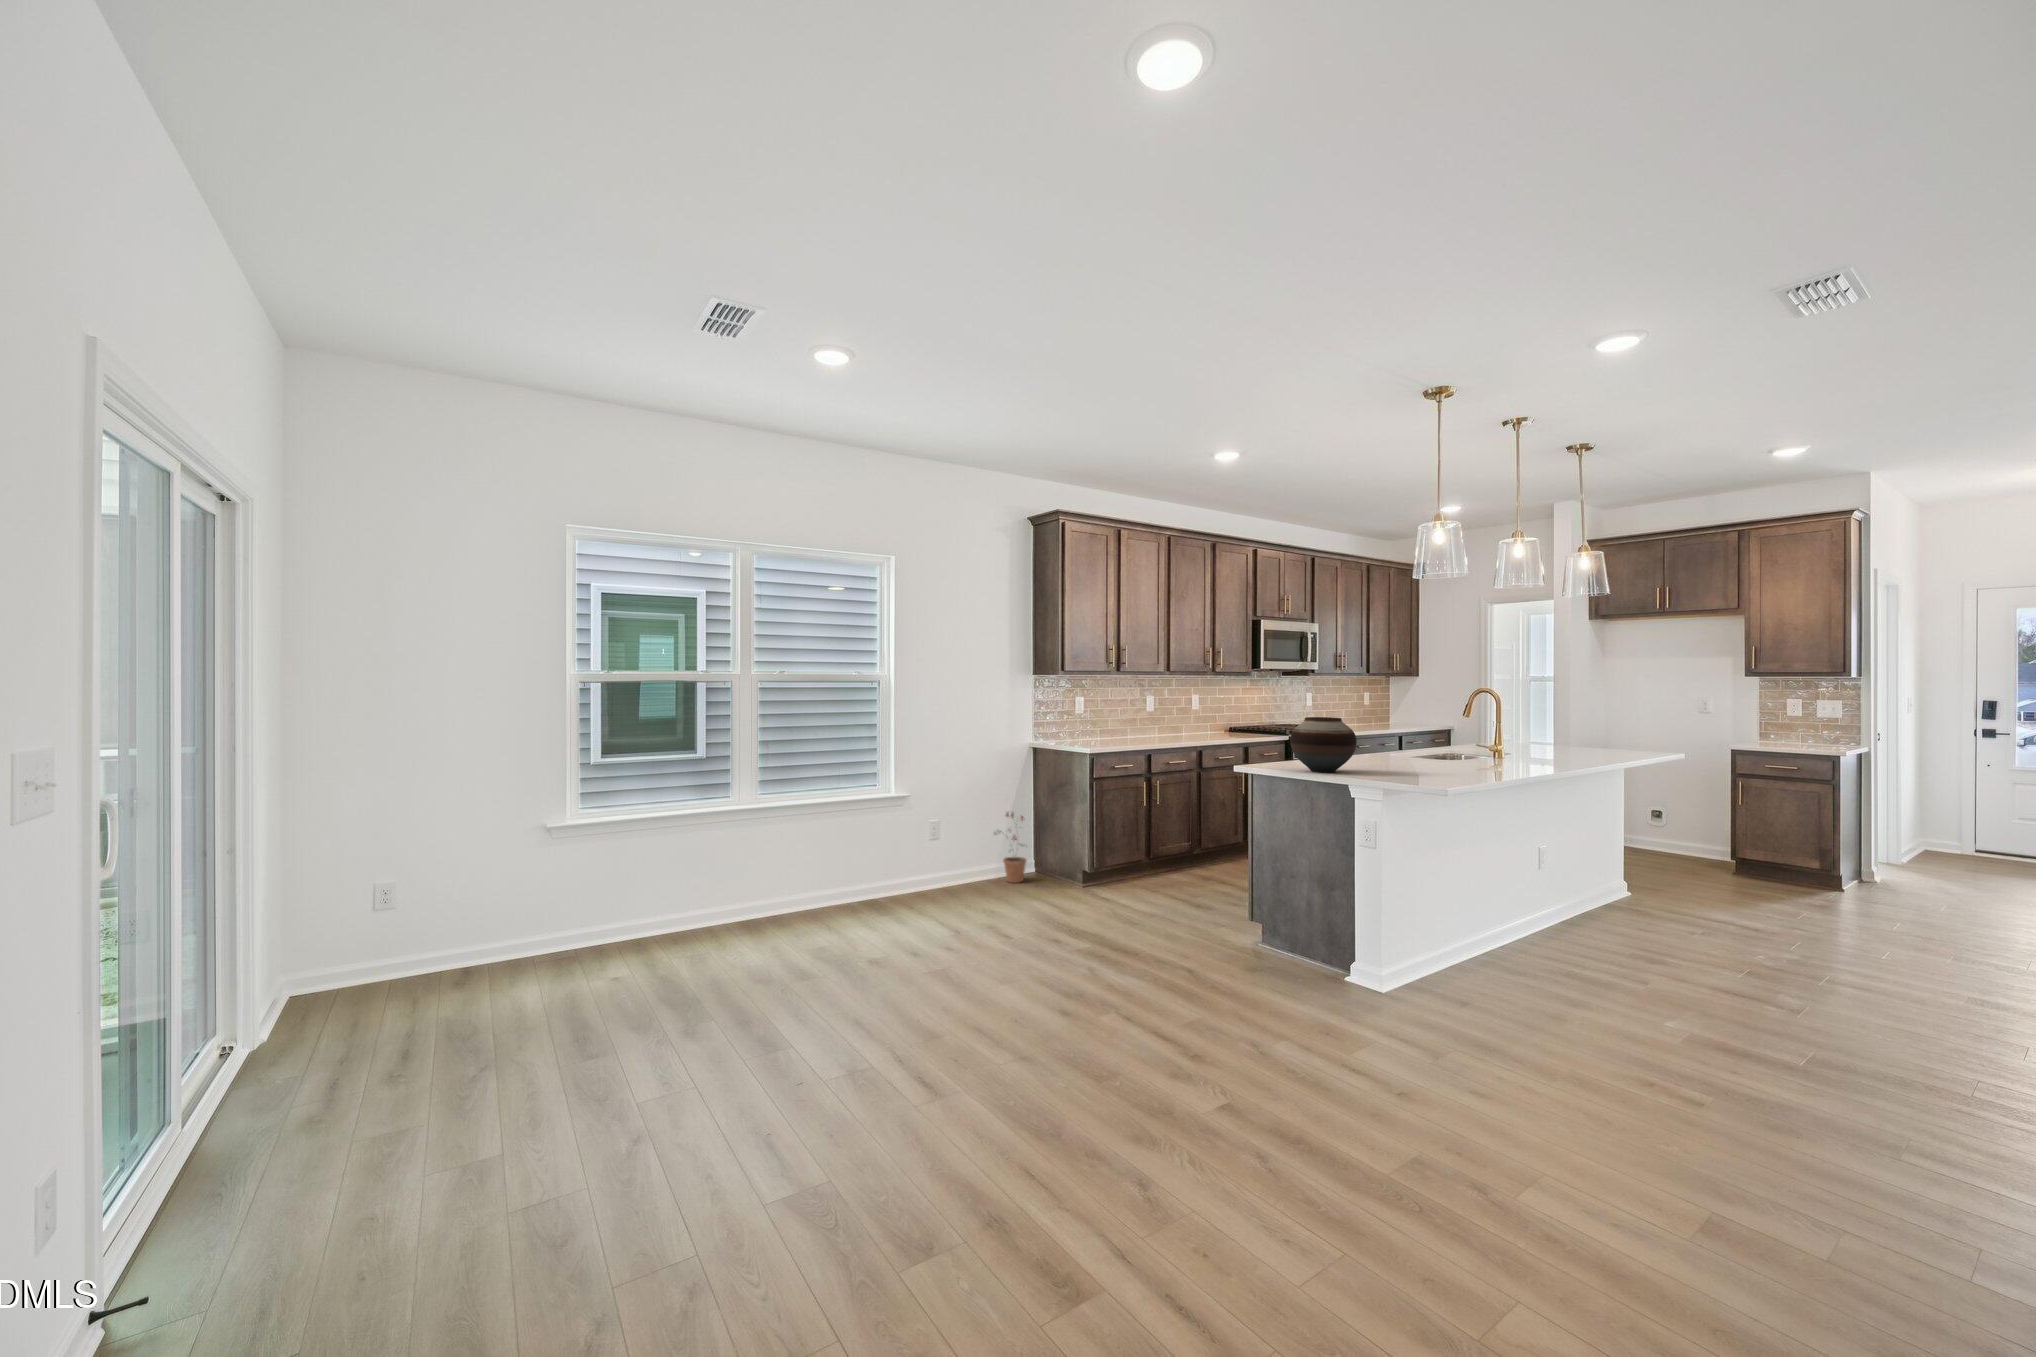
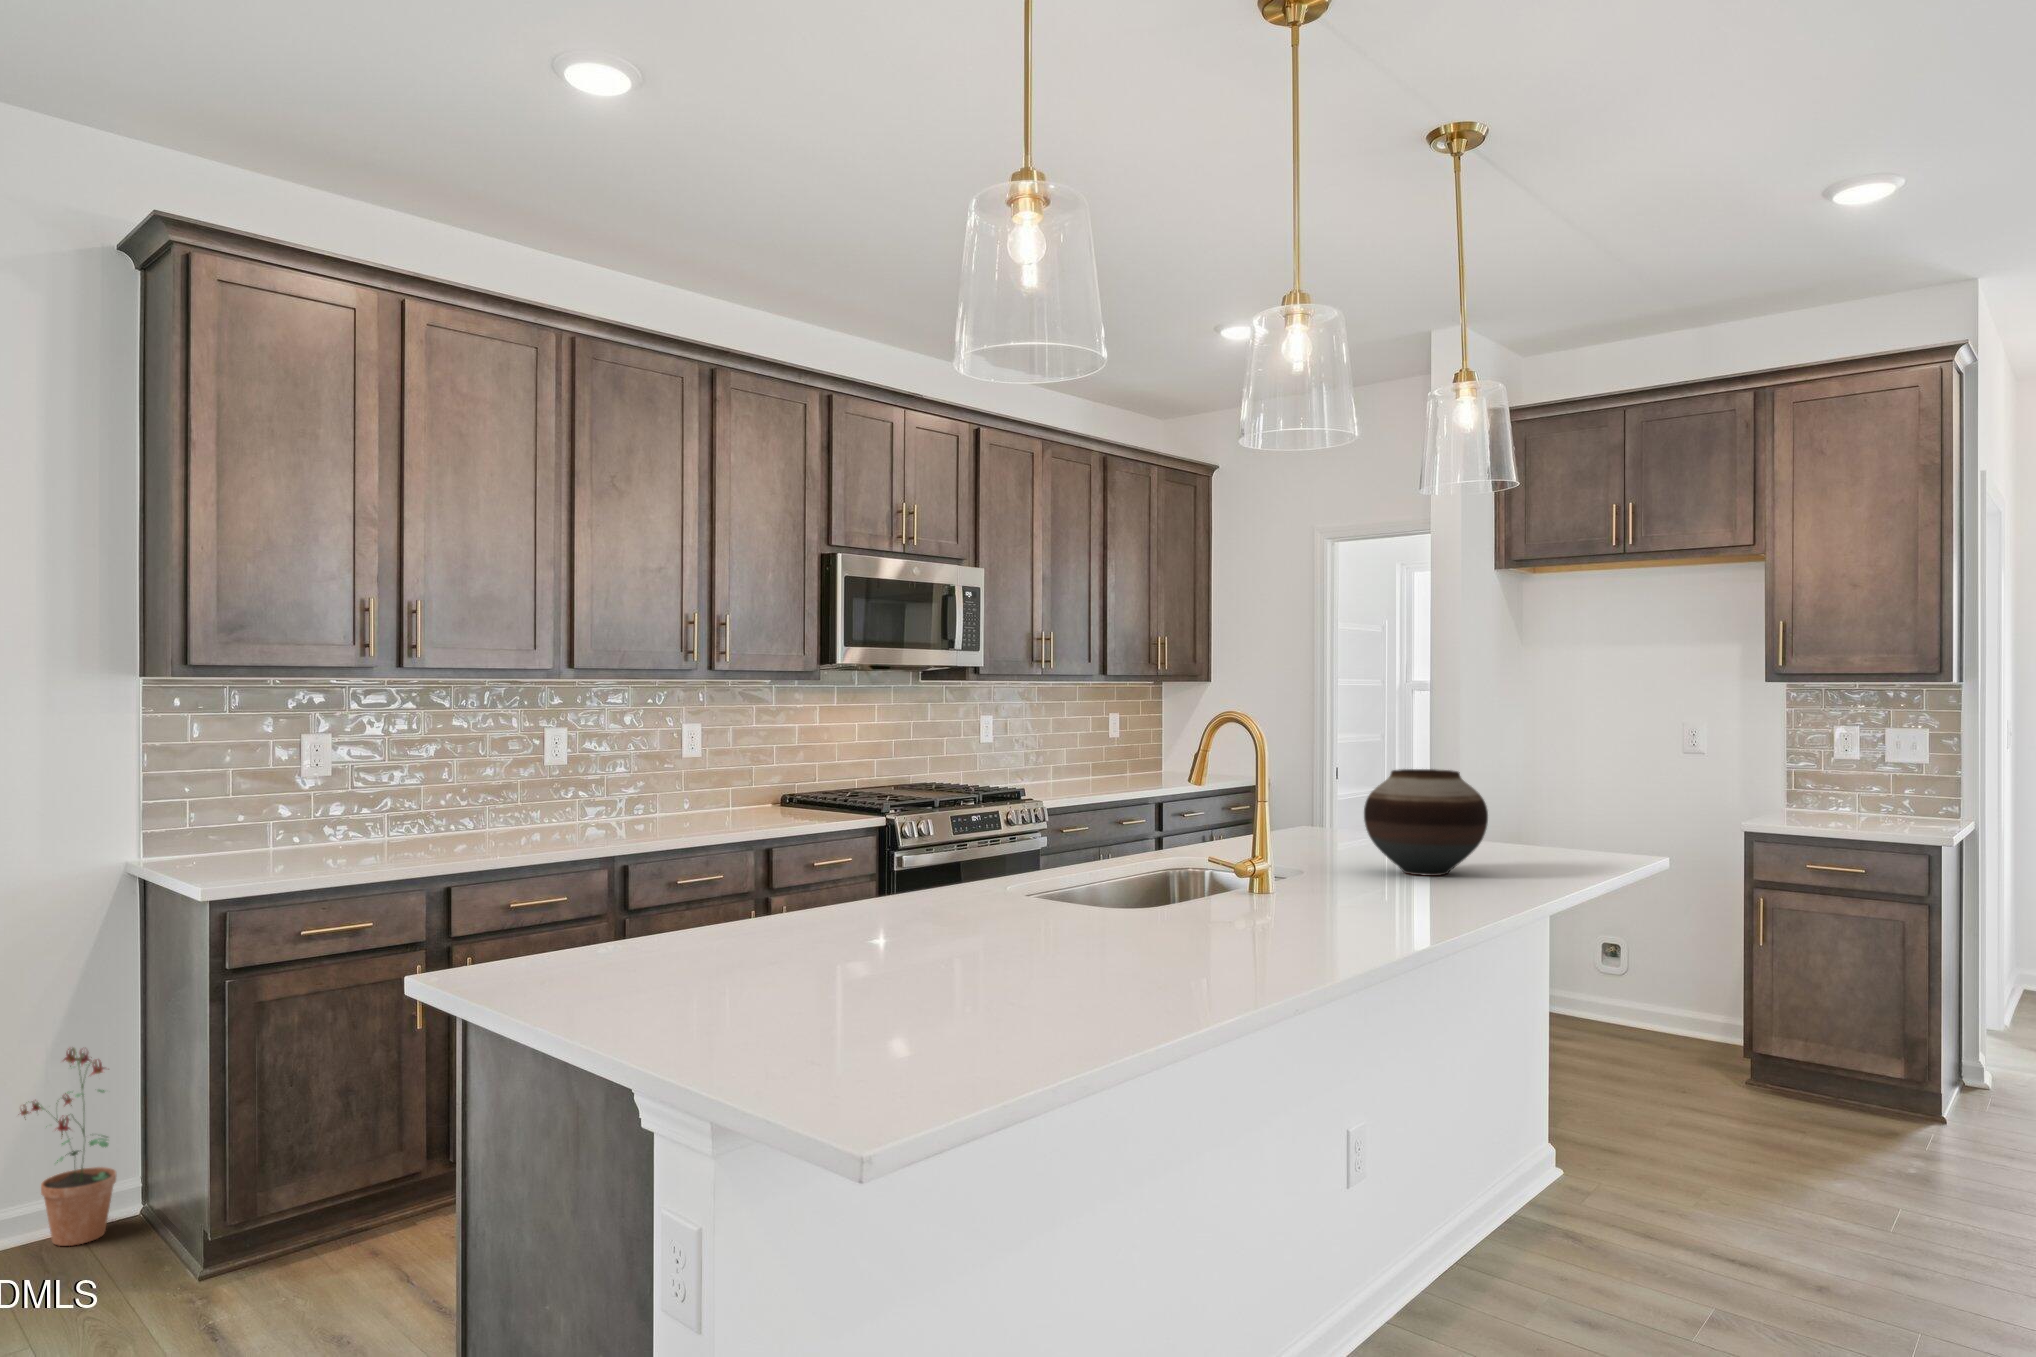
vase: present [1290,717,1357,772] -> present [1364,769,1488,876]

